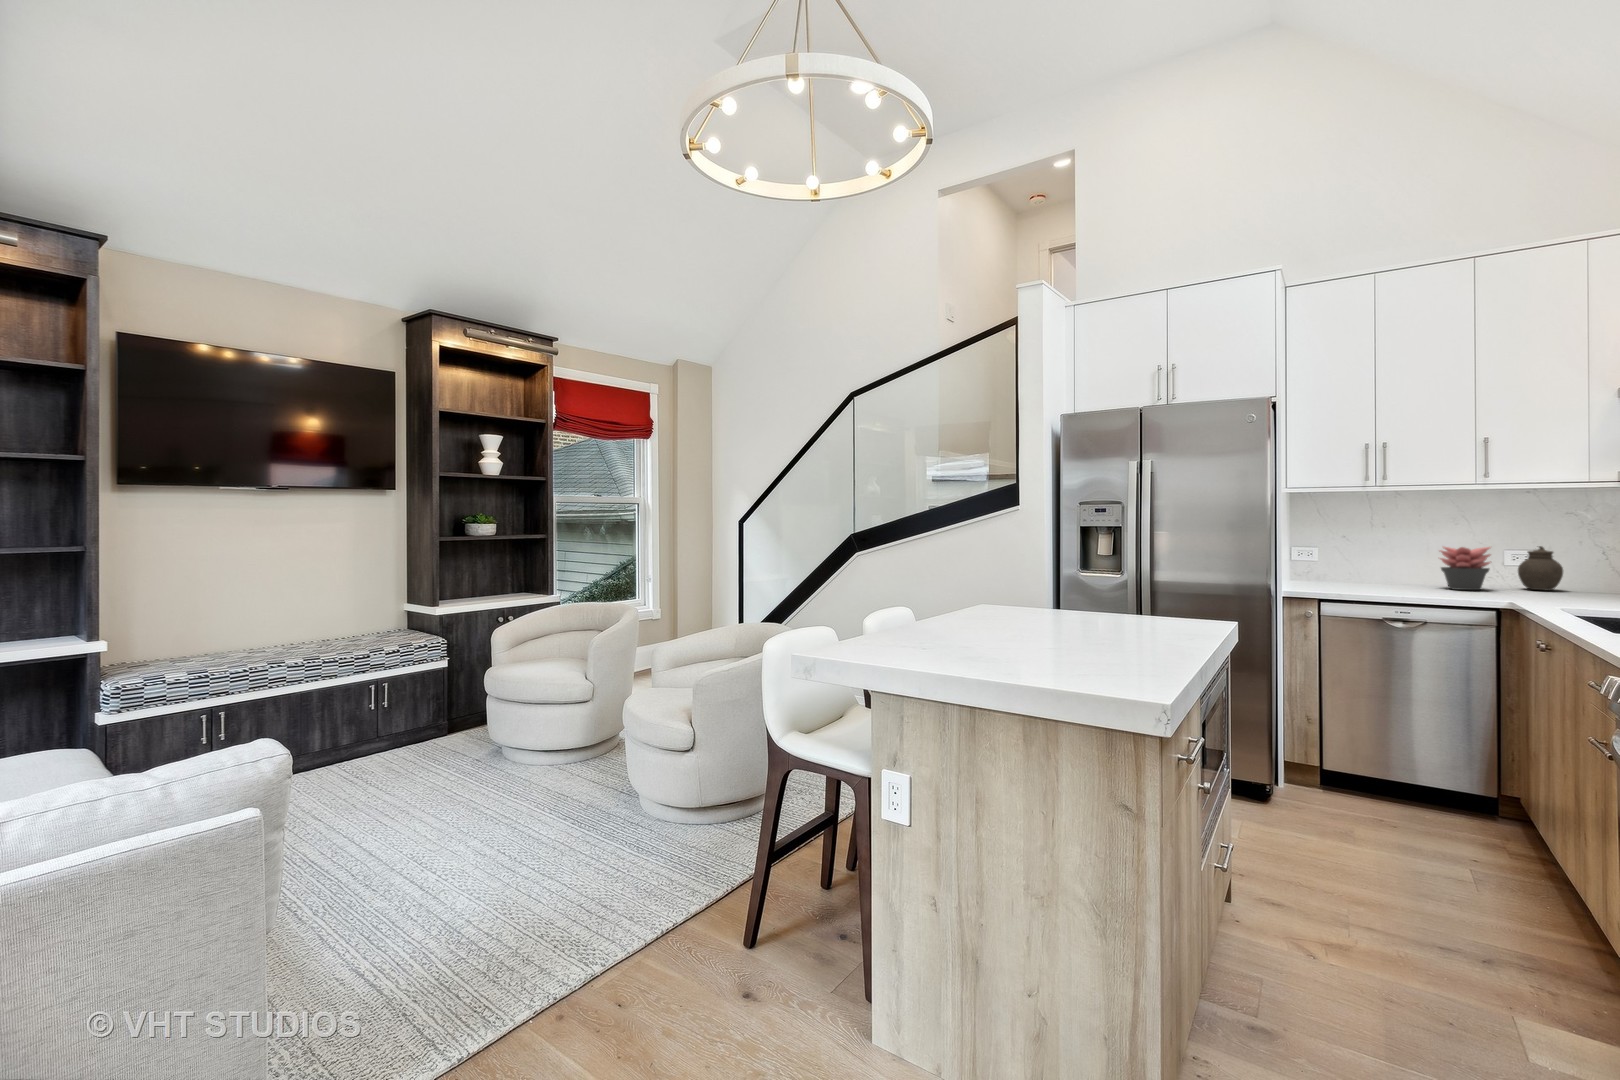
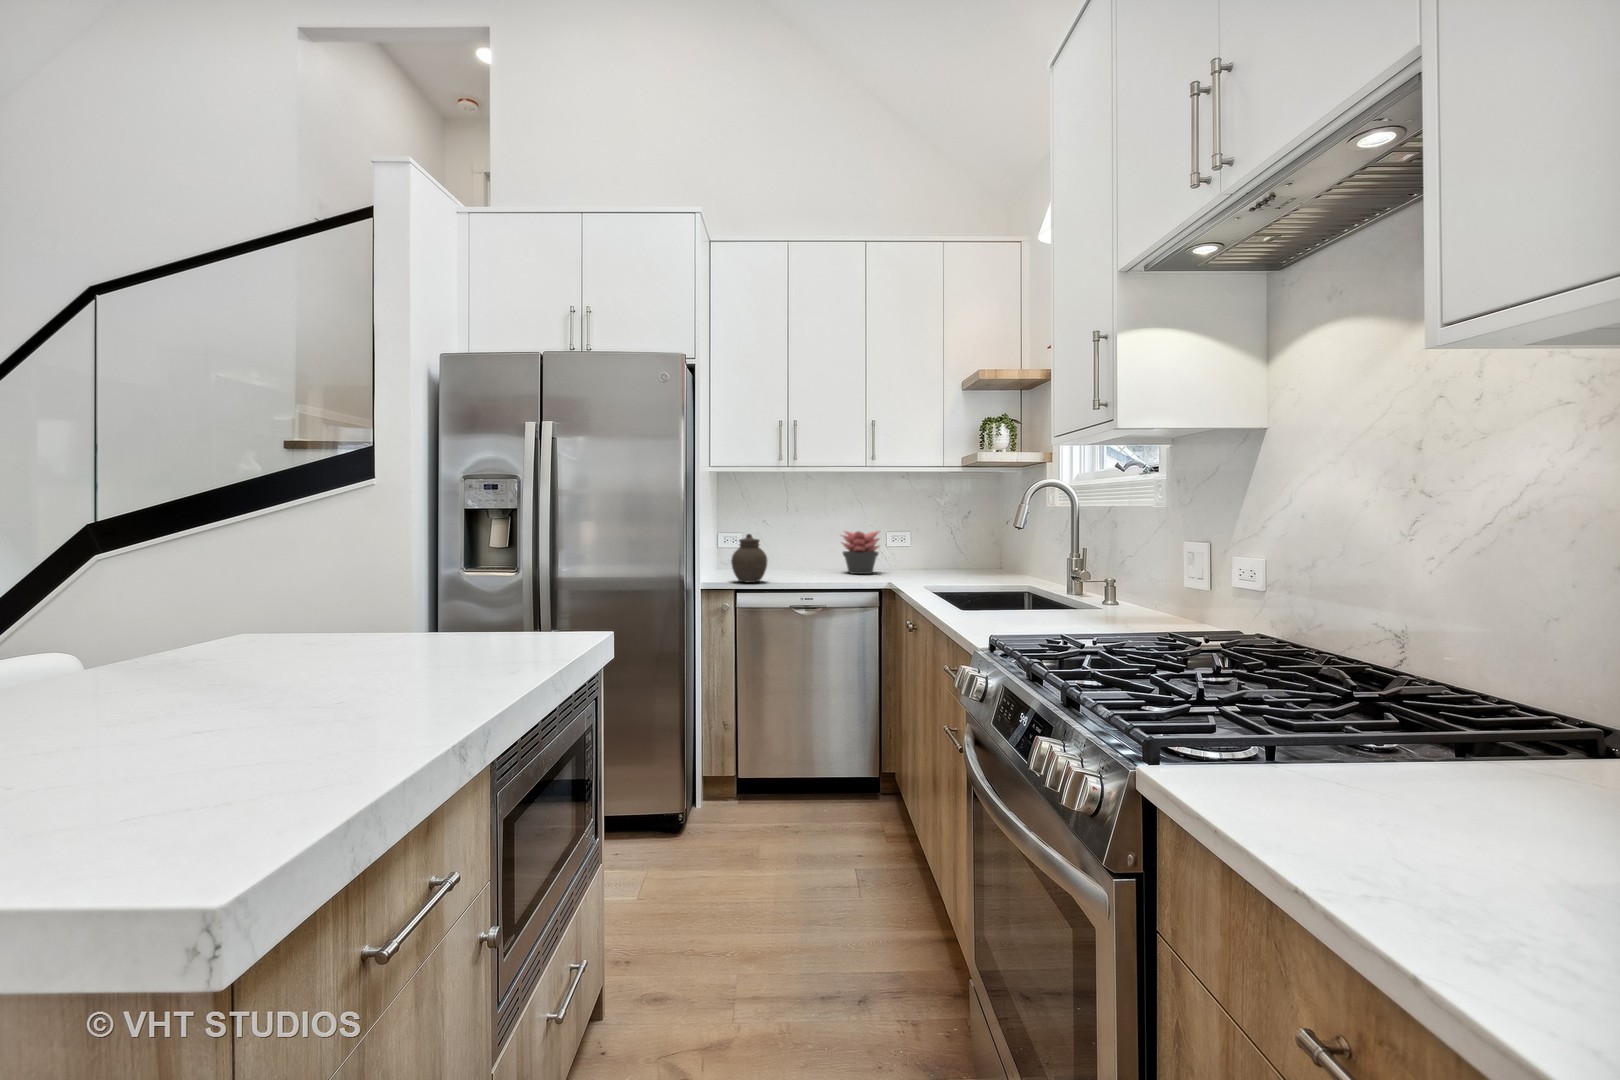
jar: present [1518,546,1563,590] -> present [731,534,768,583]

